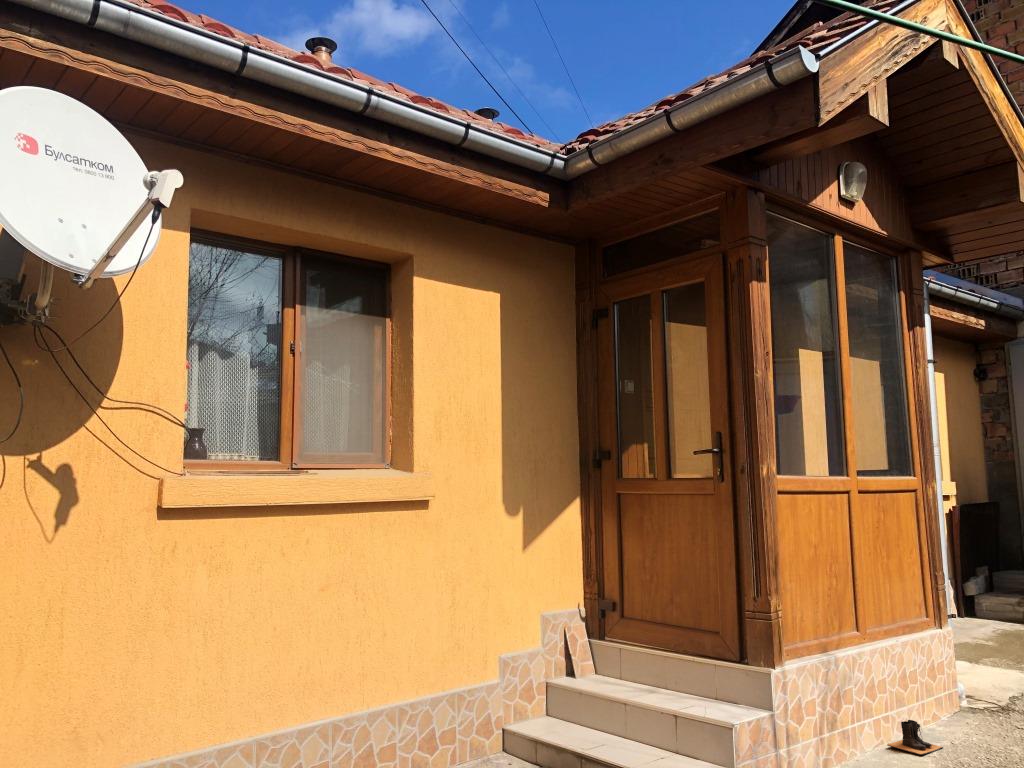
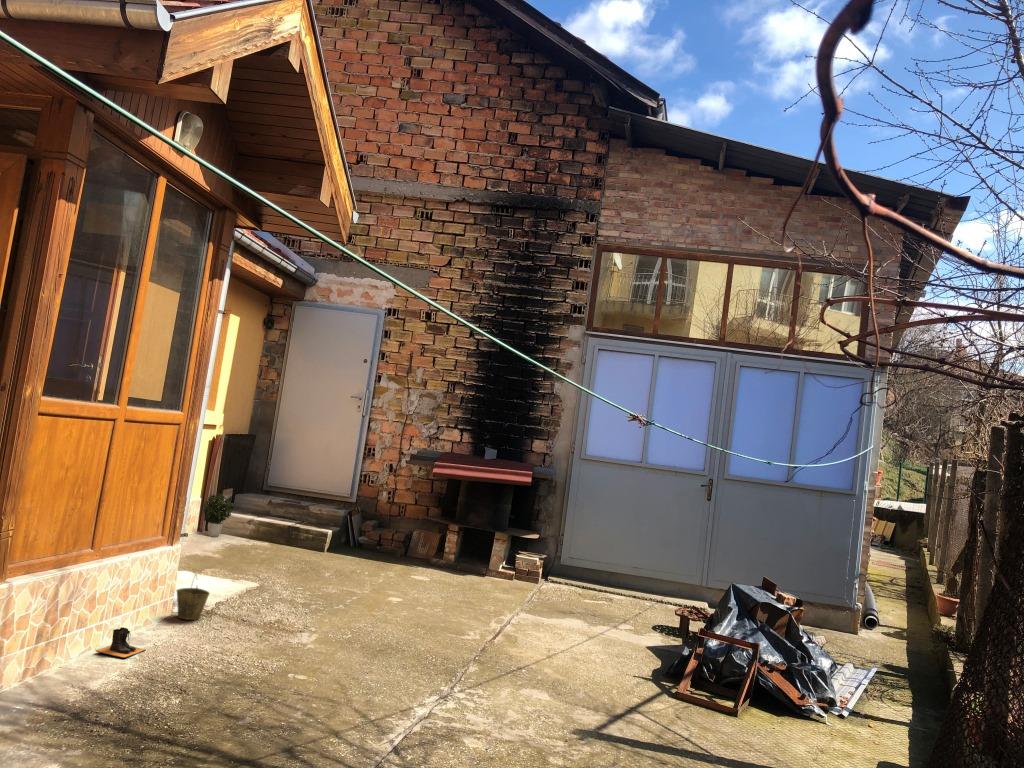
potted plant: none [957,573,996,624] -> present [203,494,234,537]
bucket: none [958,660,1001,716] -> present [177,588,209,620]

